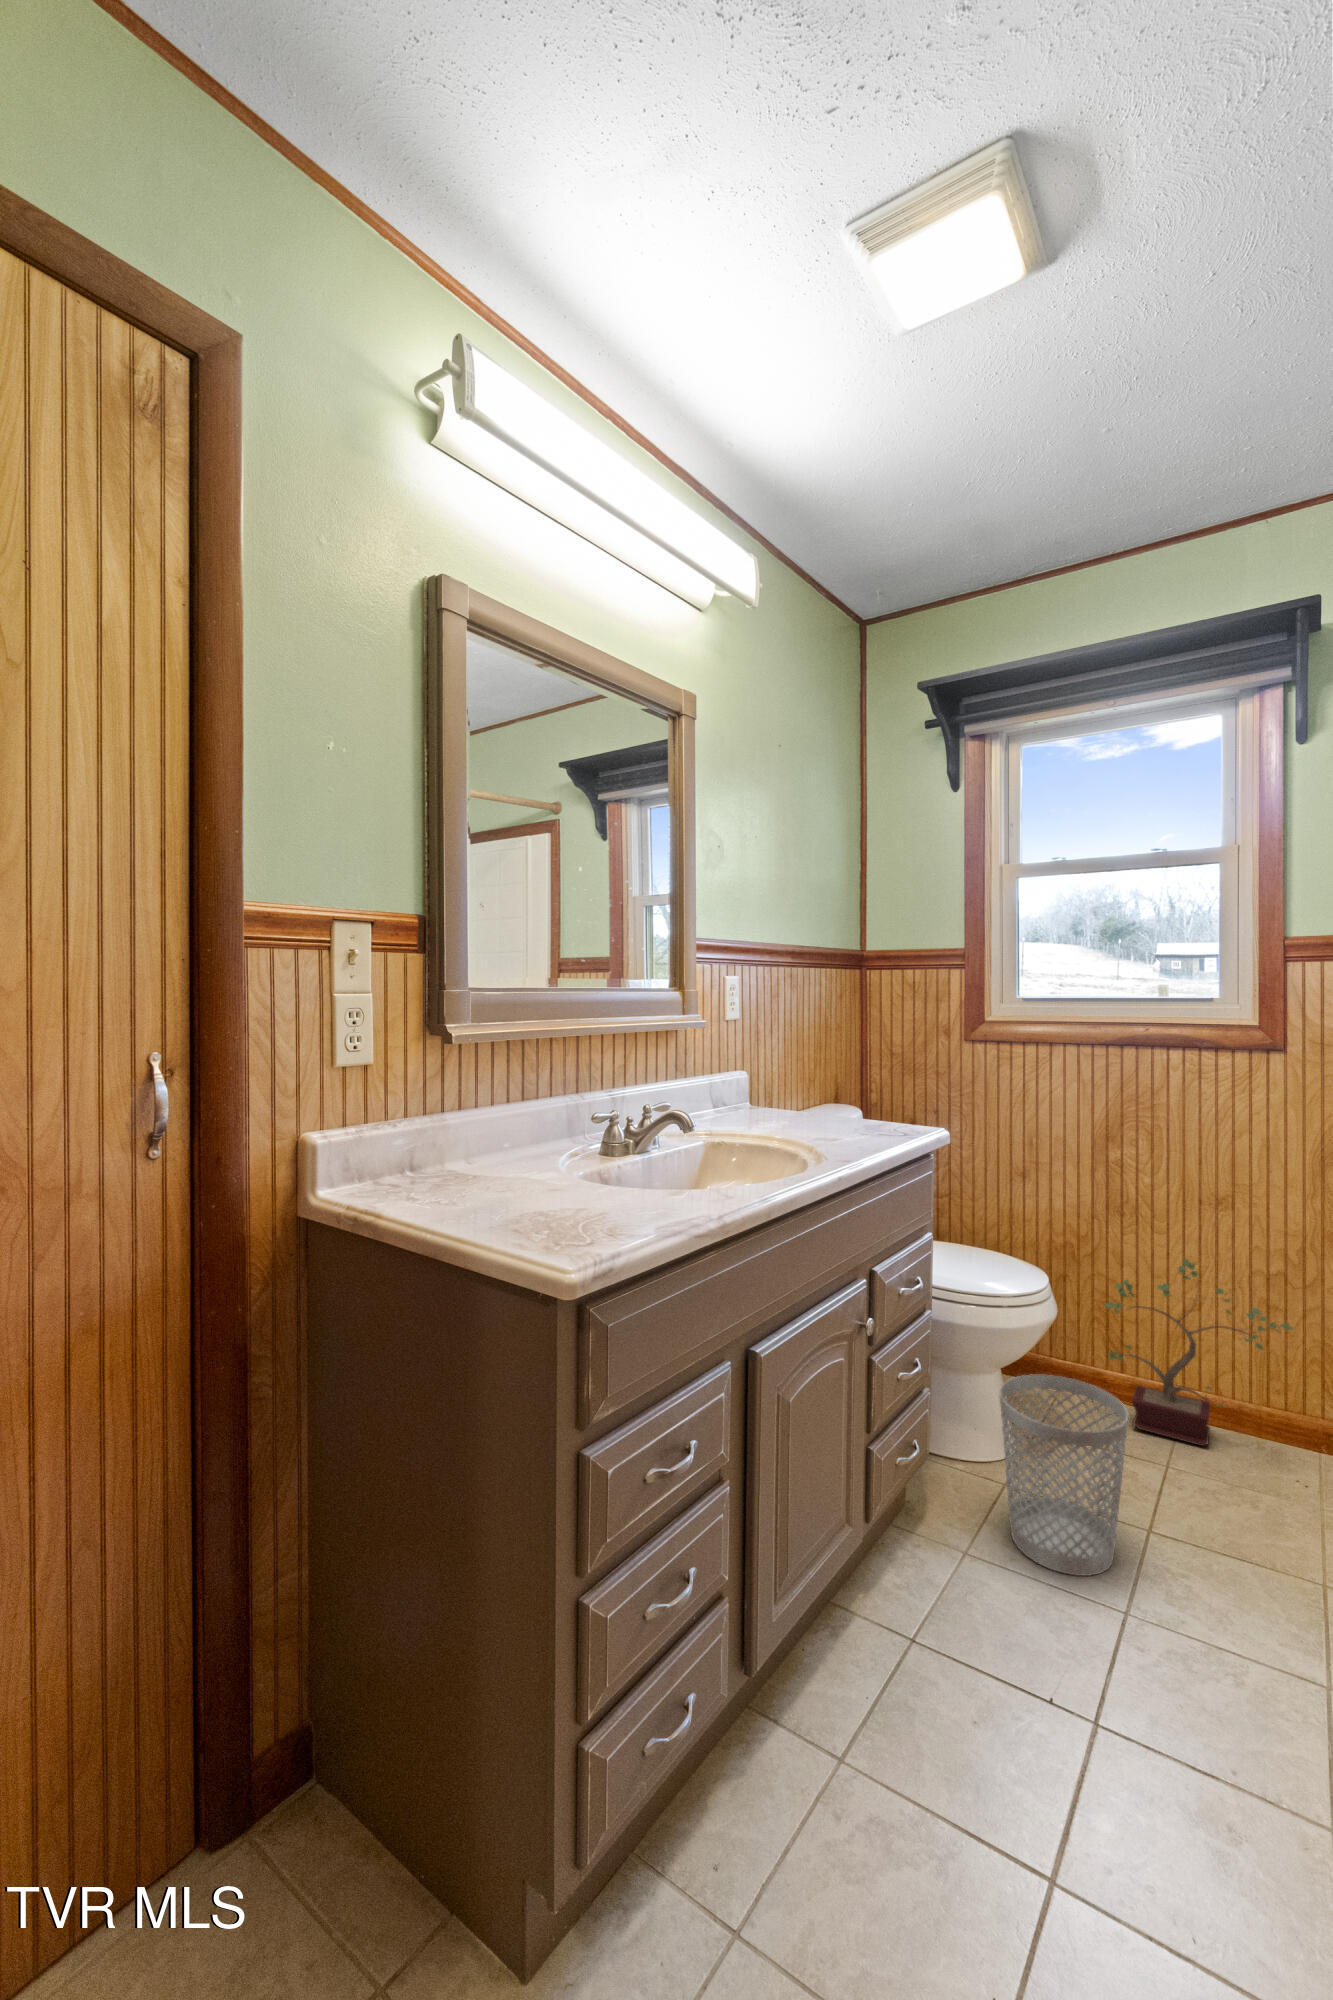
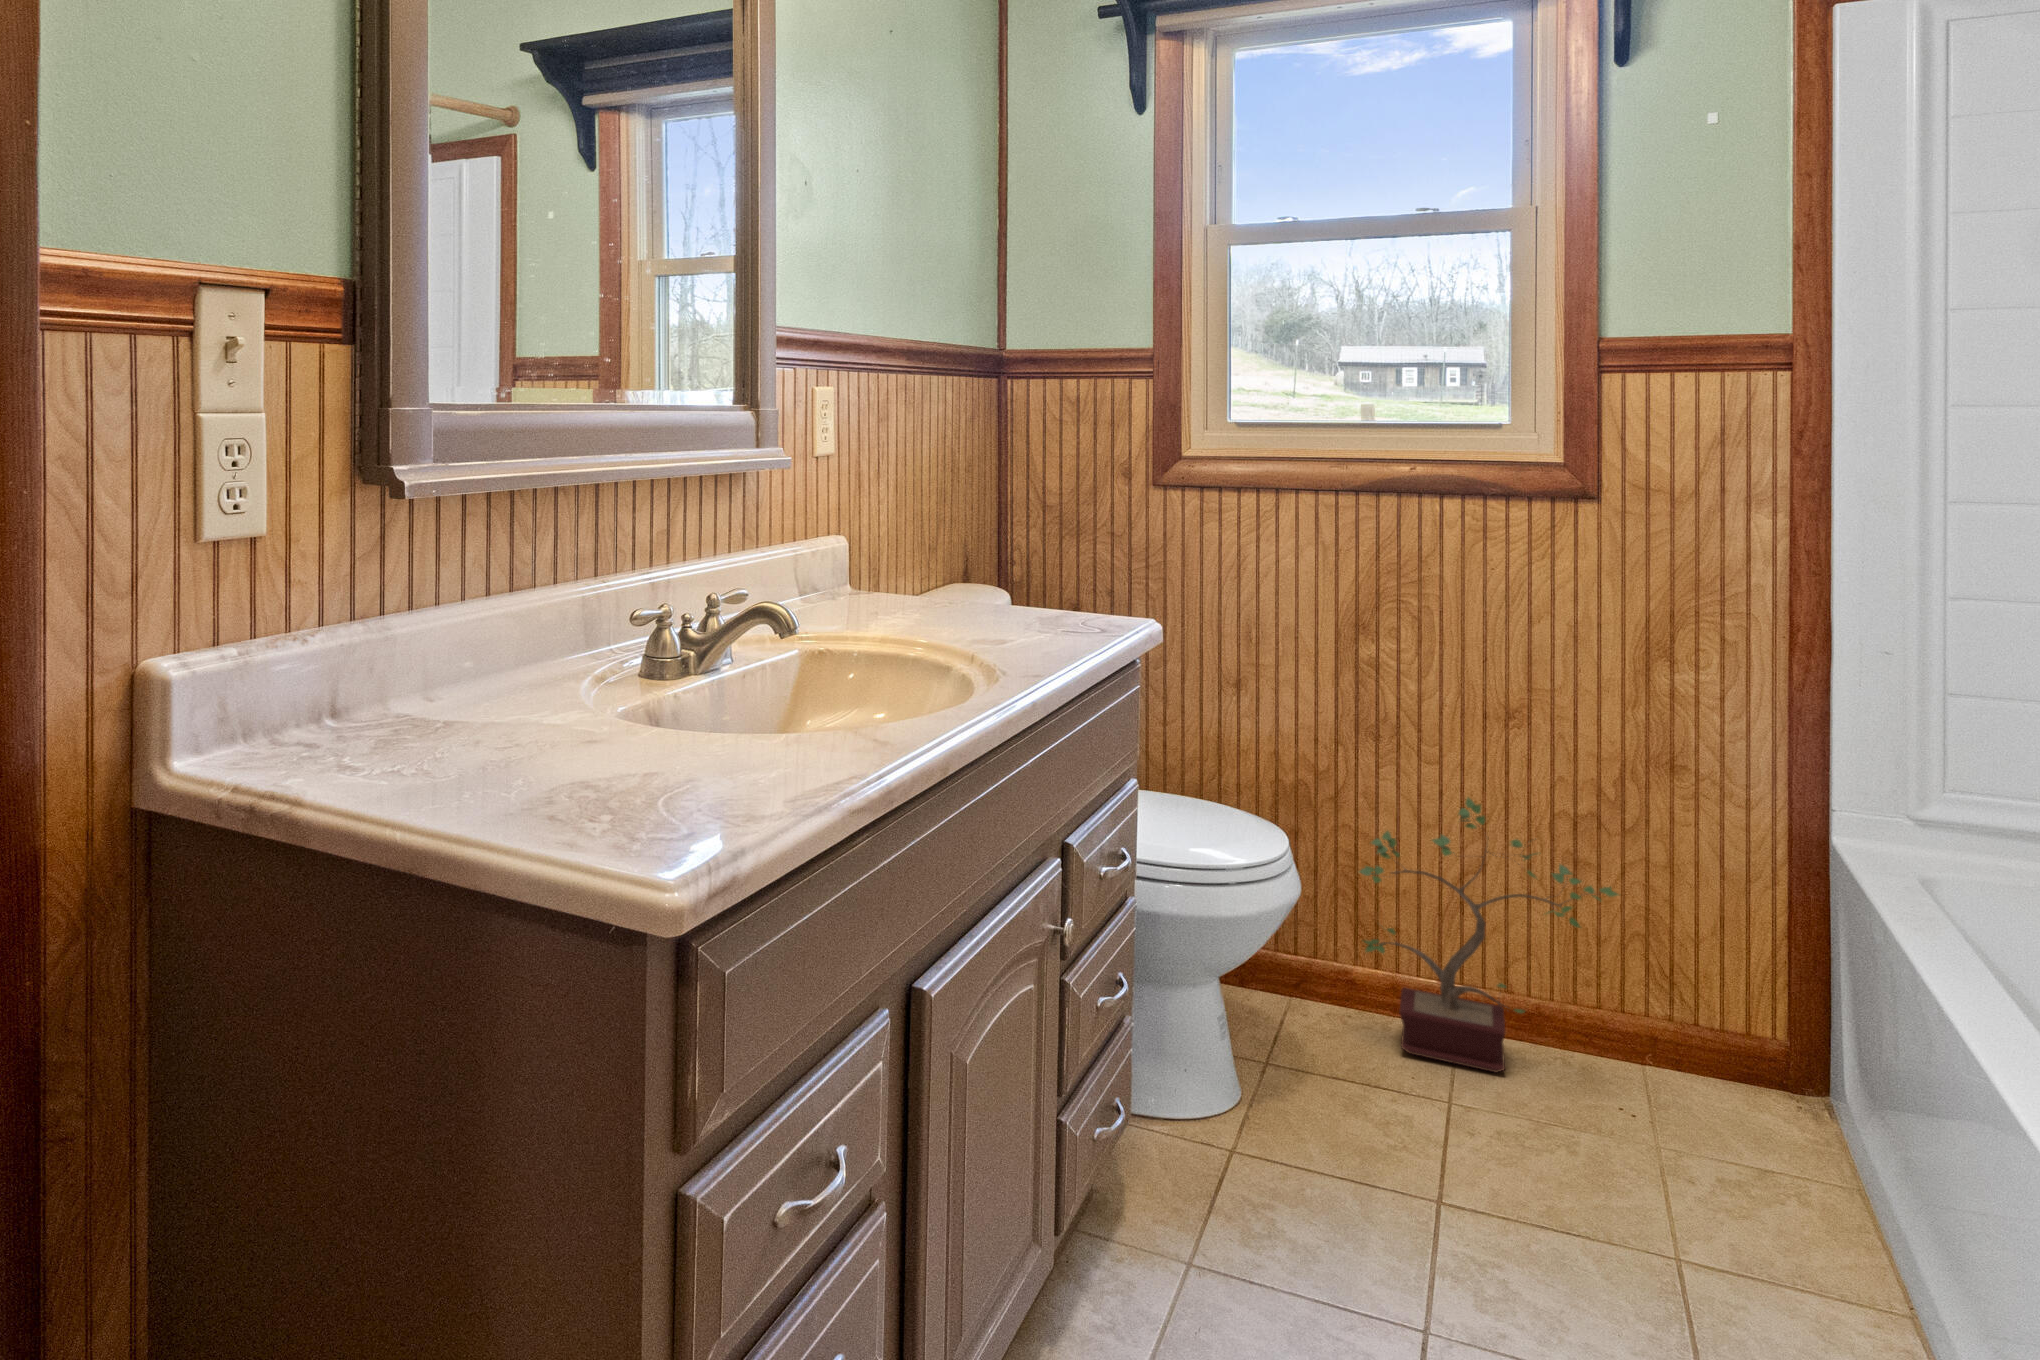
wastebasket: present [1000,1375,1128,1576] -> none [1238,987,1425,1296]

